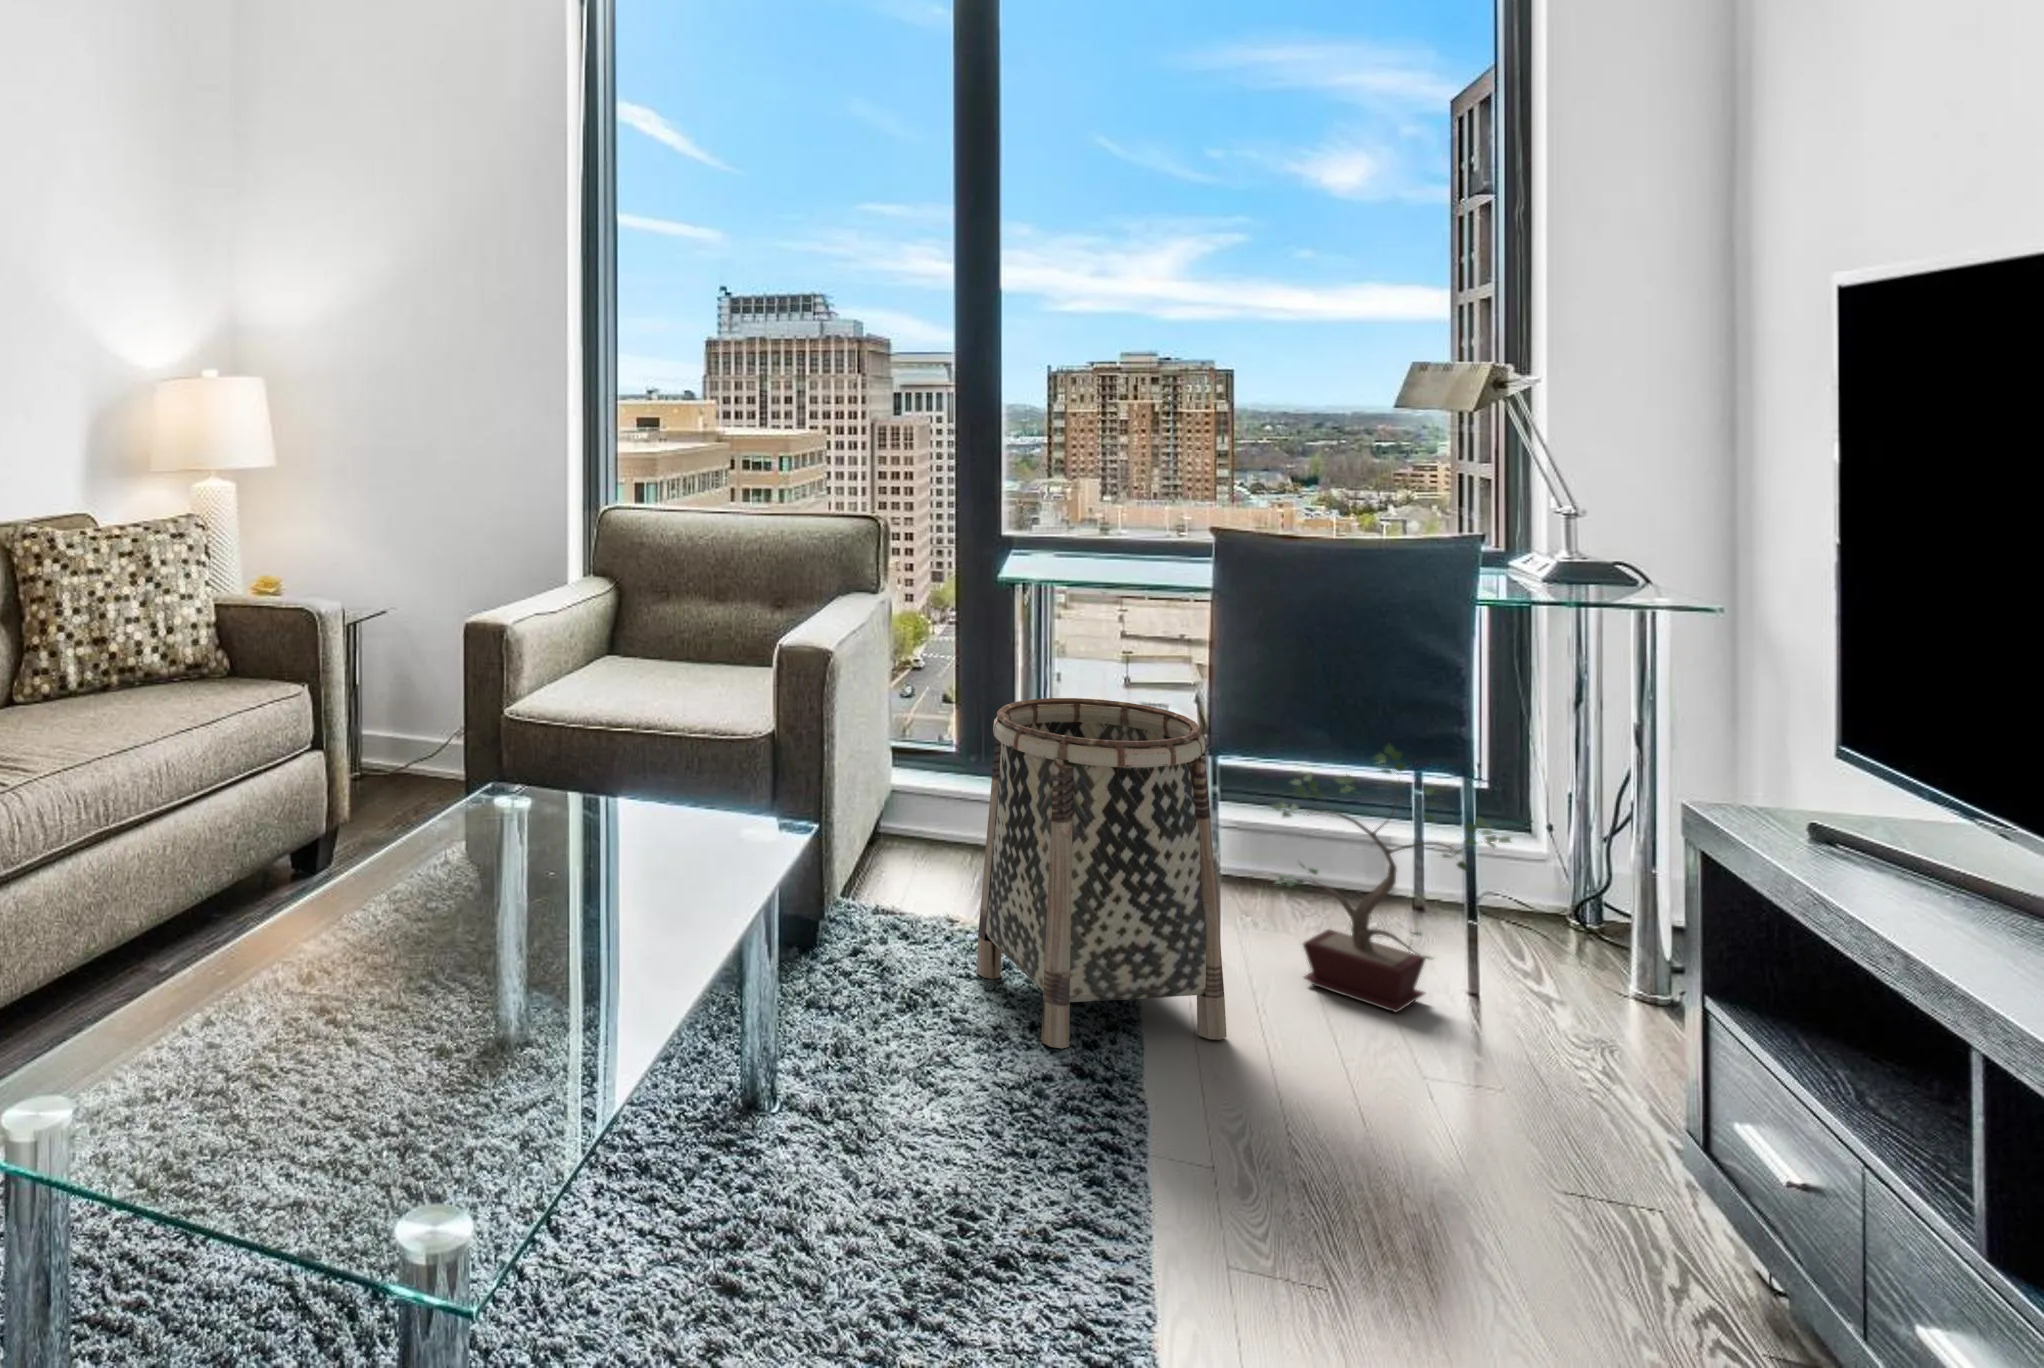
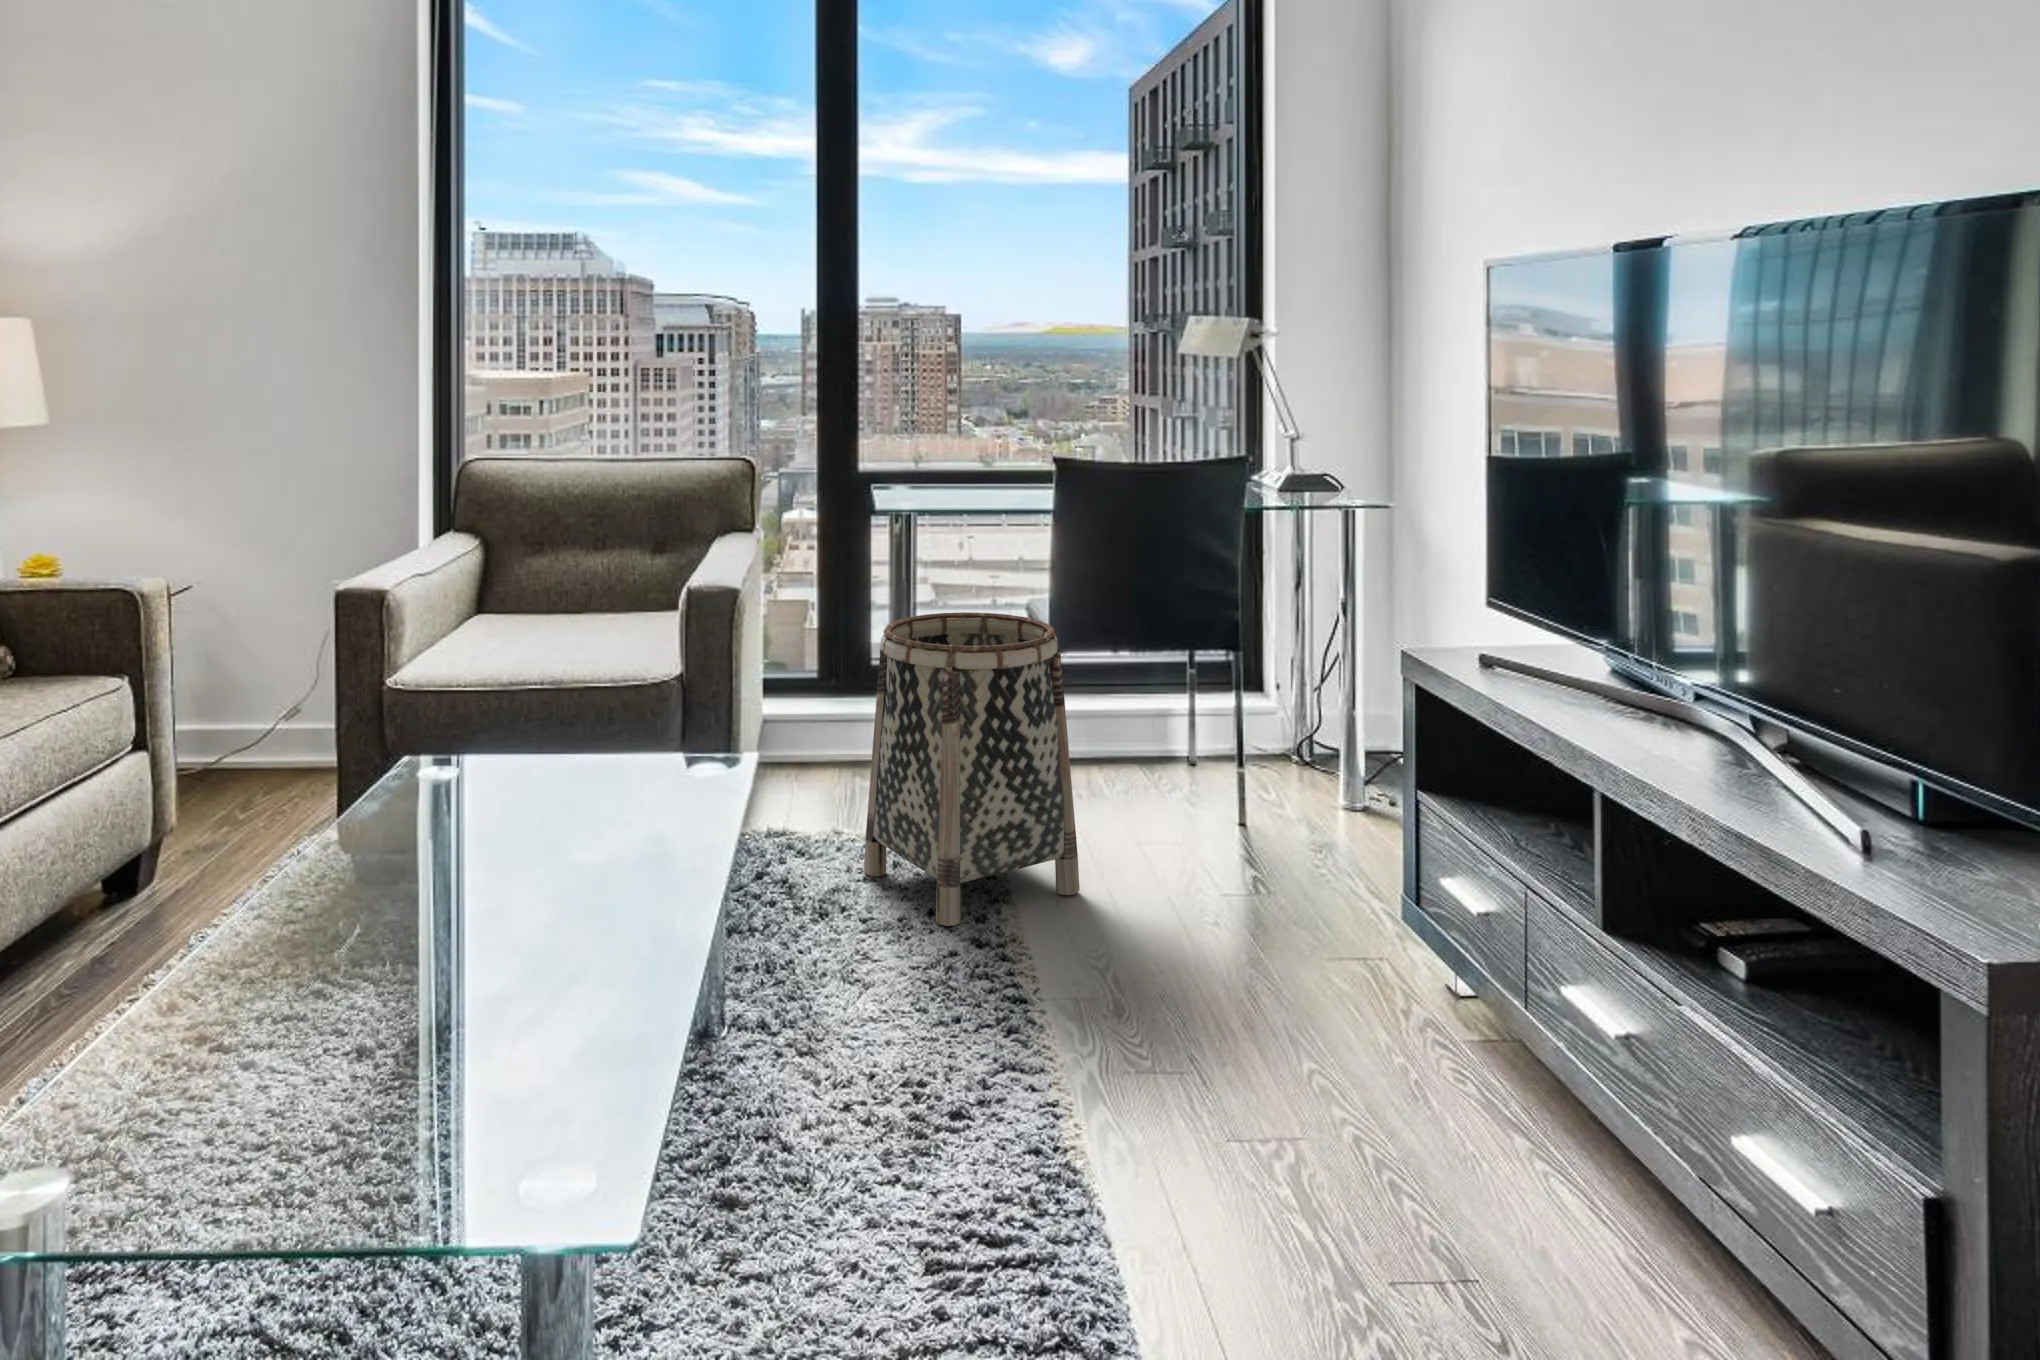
potted plant: present [1272,743,1511,1012] -> none [1091,627,1280,849]

